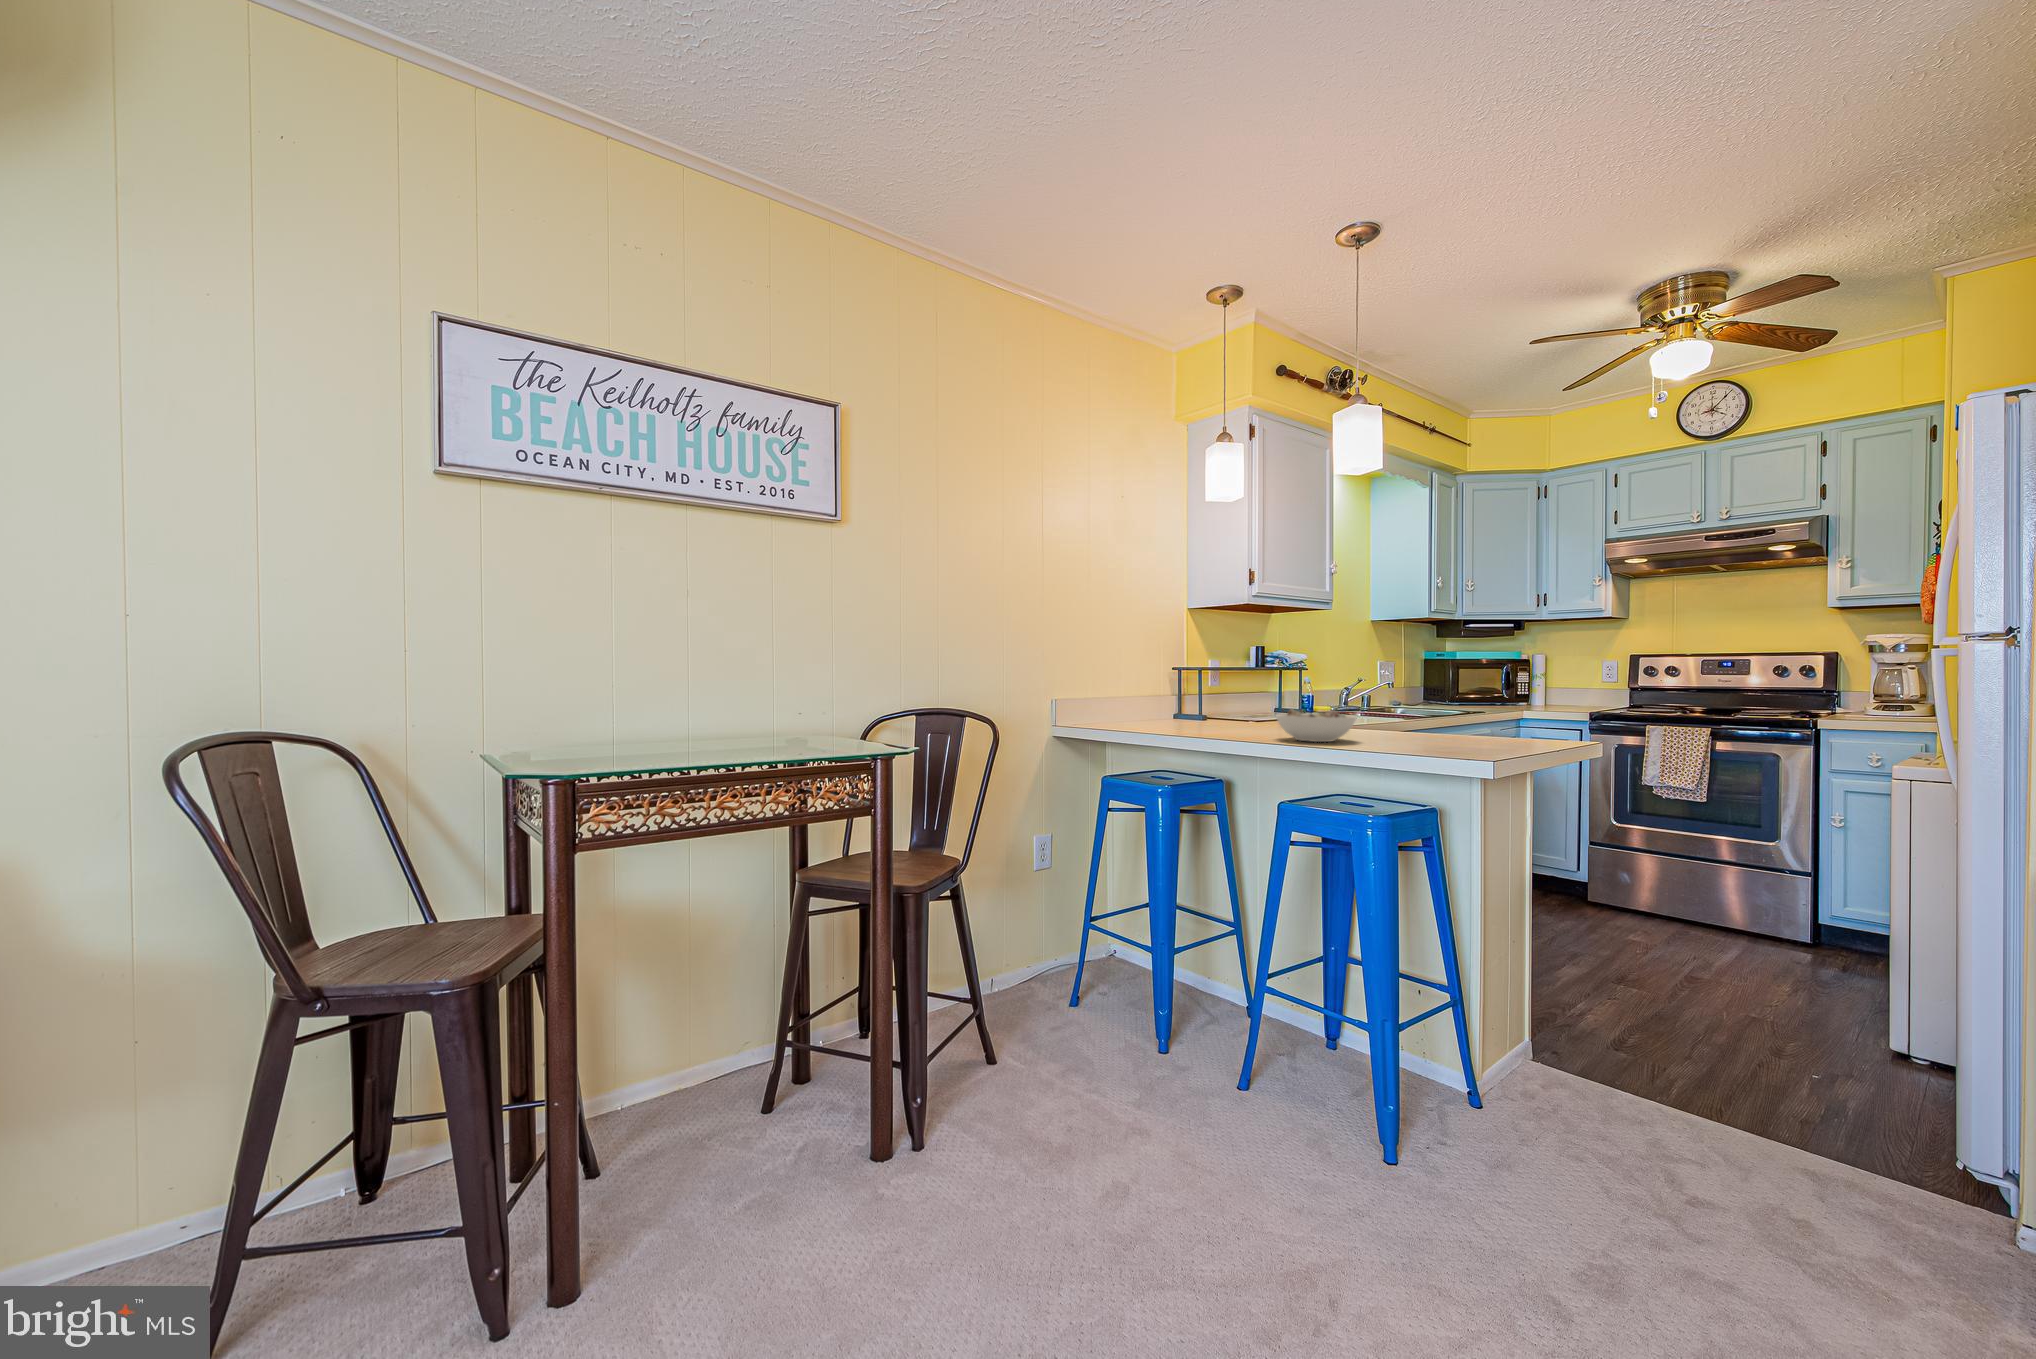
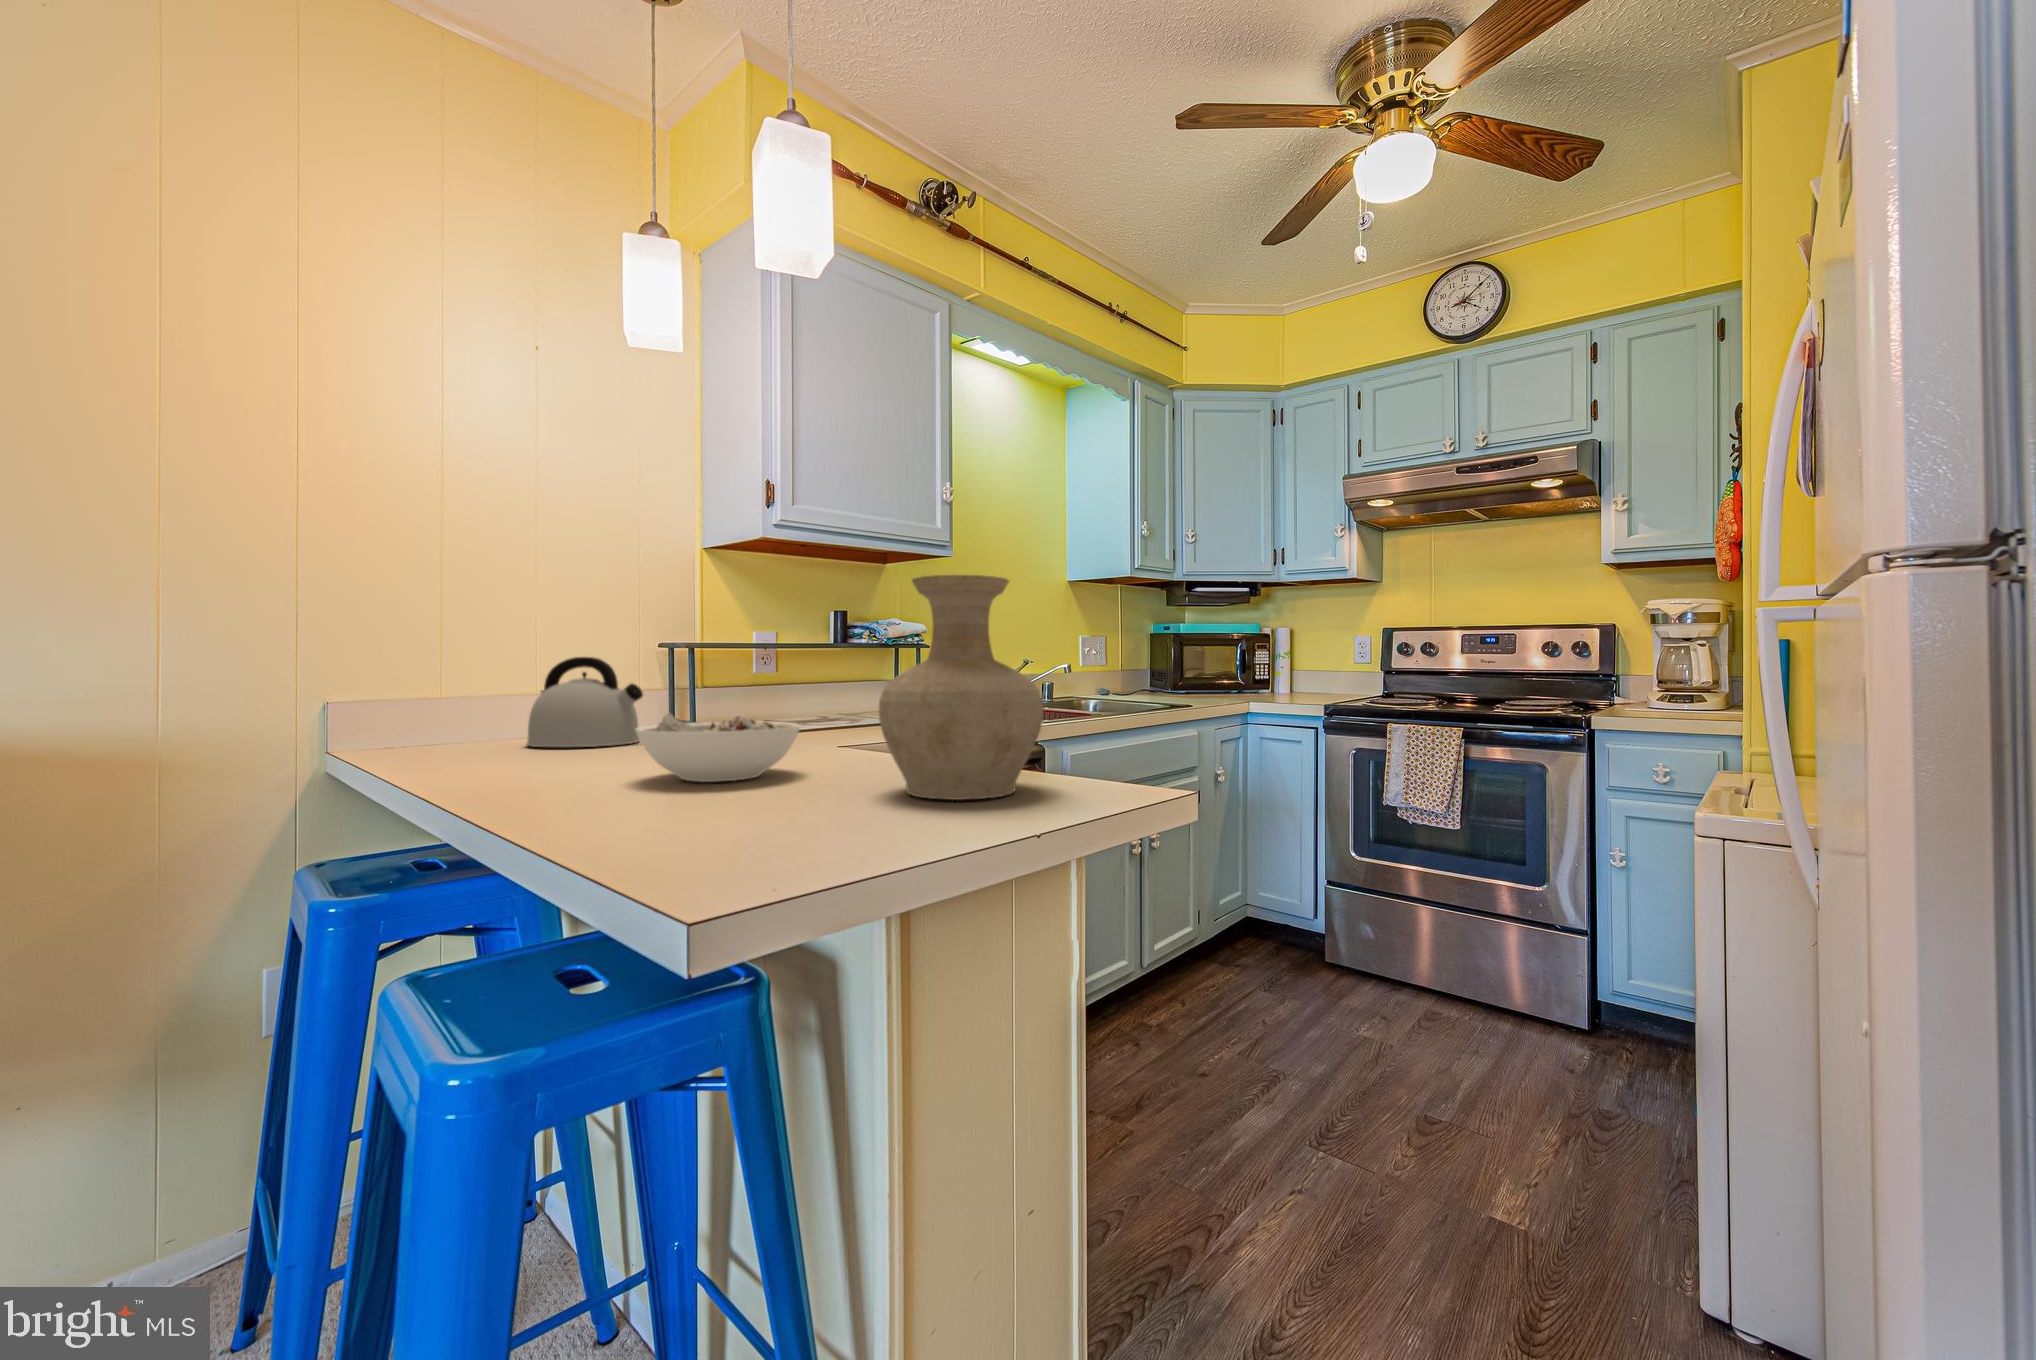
vase: none [1421,647,1512,750] -> present [879,575,1043,800]
kettle: none [1133,676,1196,726] -> present [526,657,643,747]

